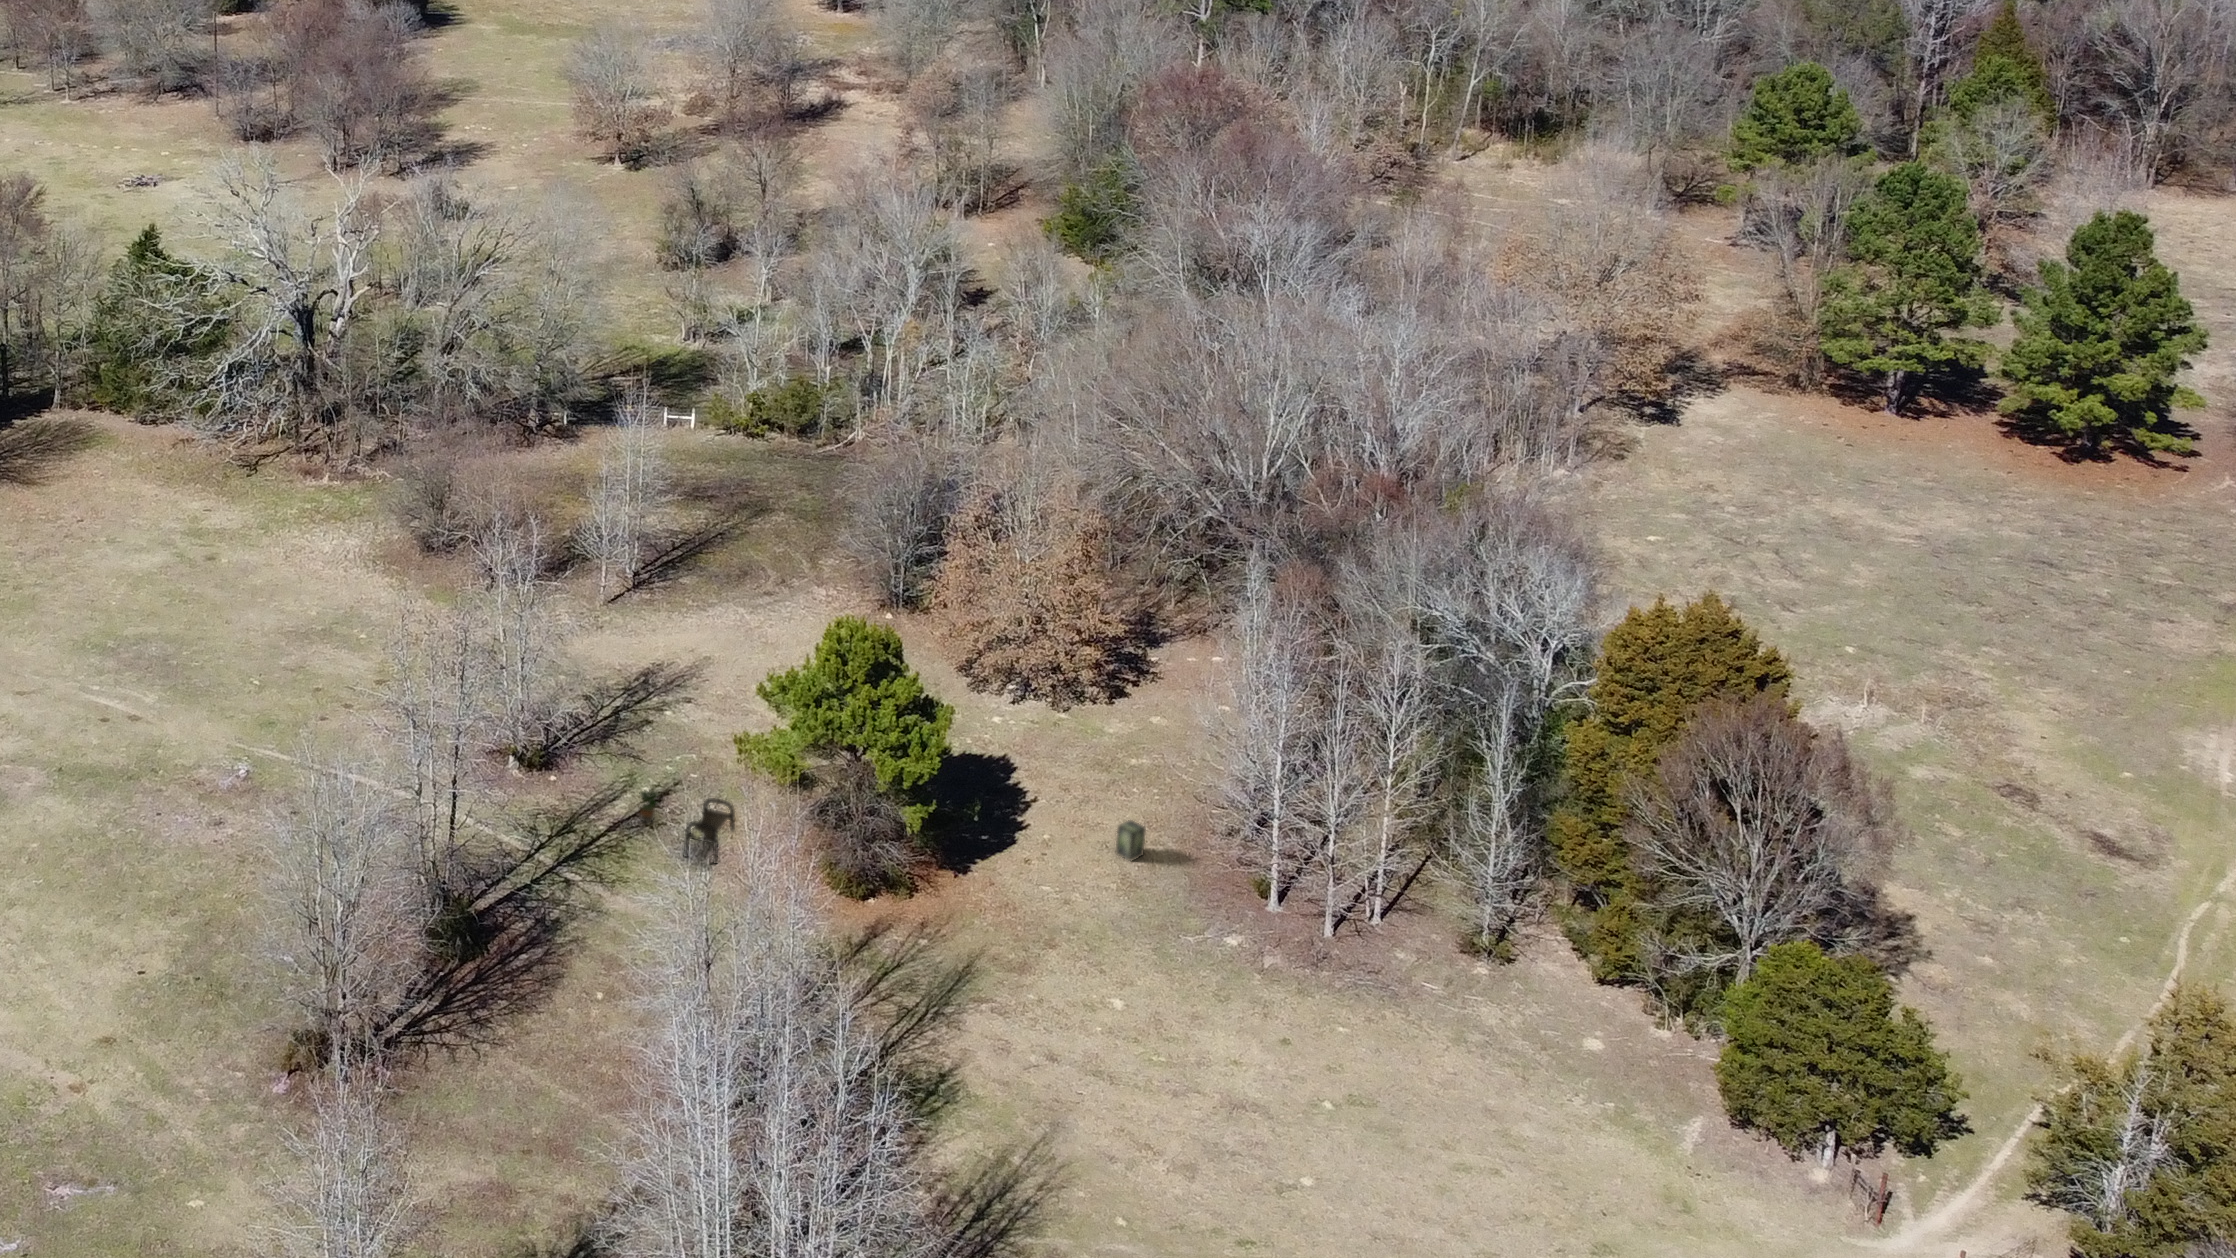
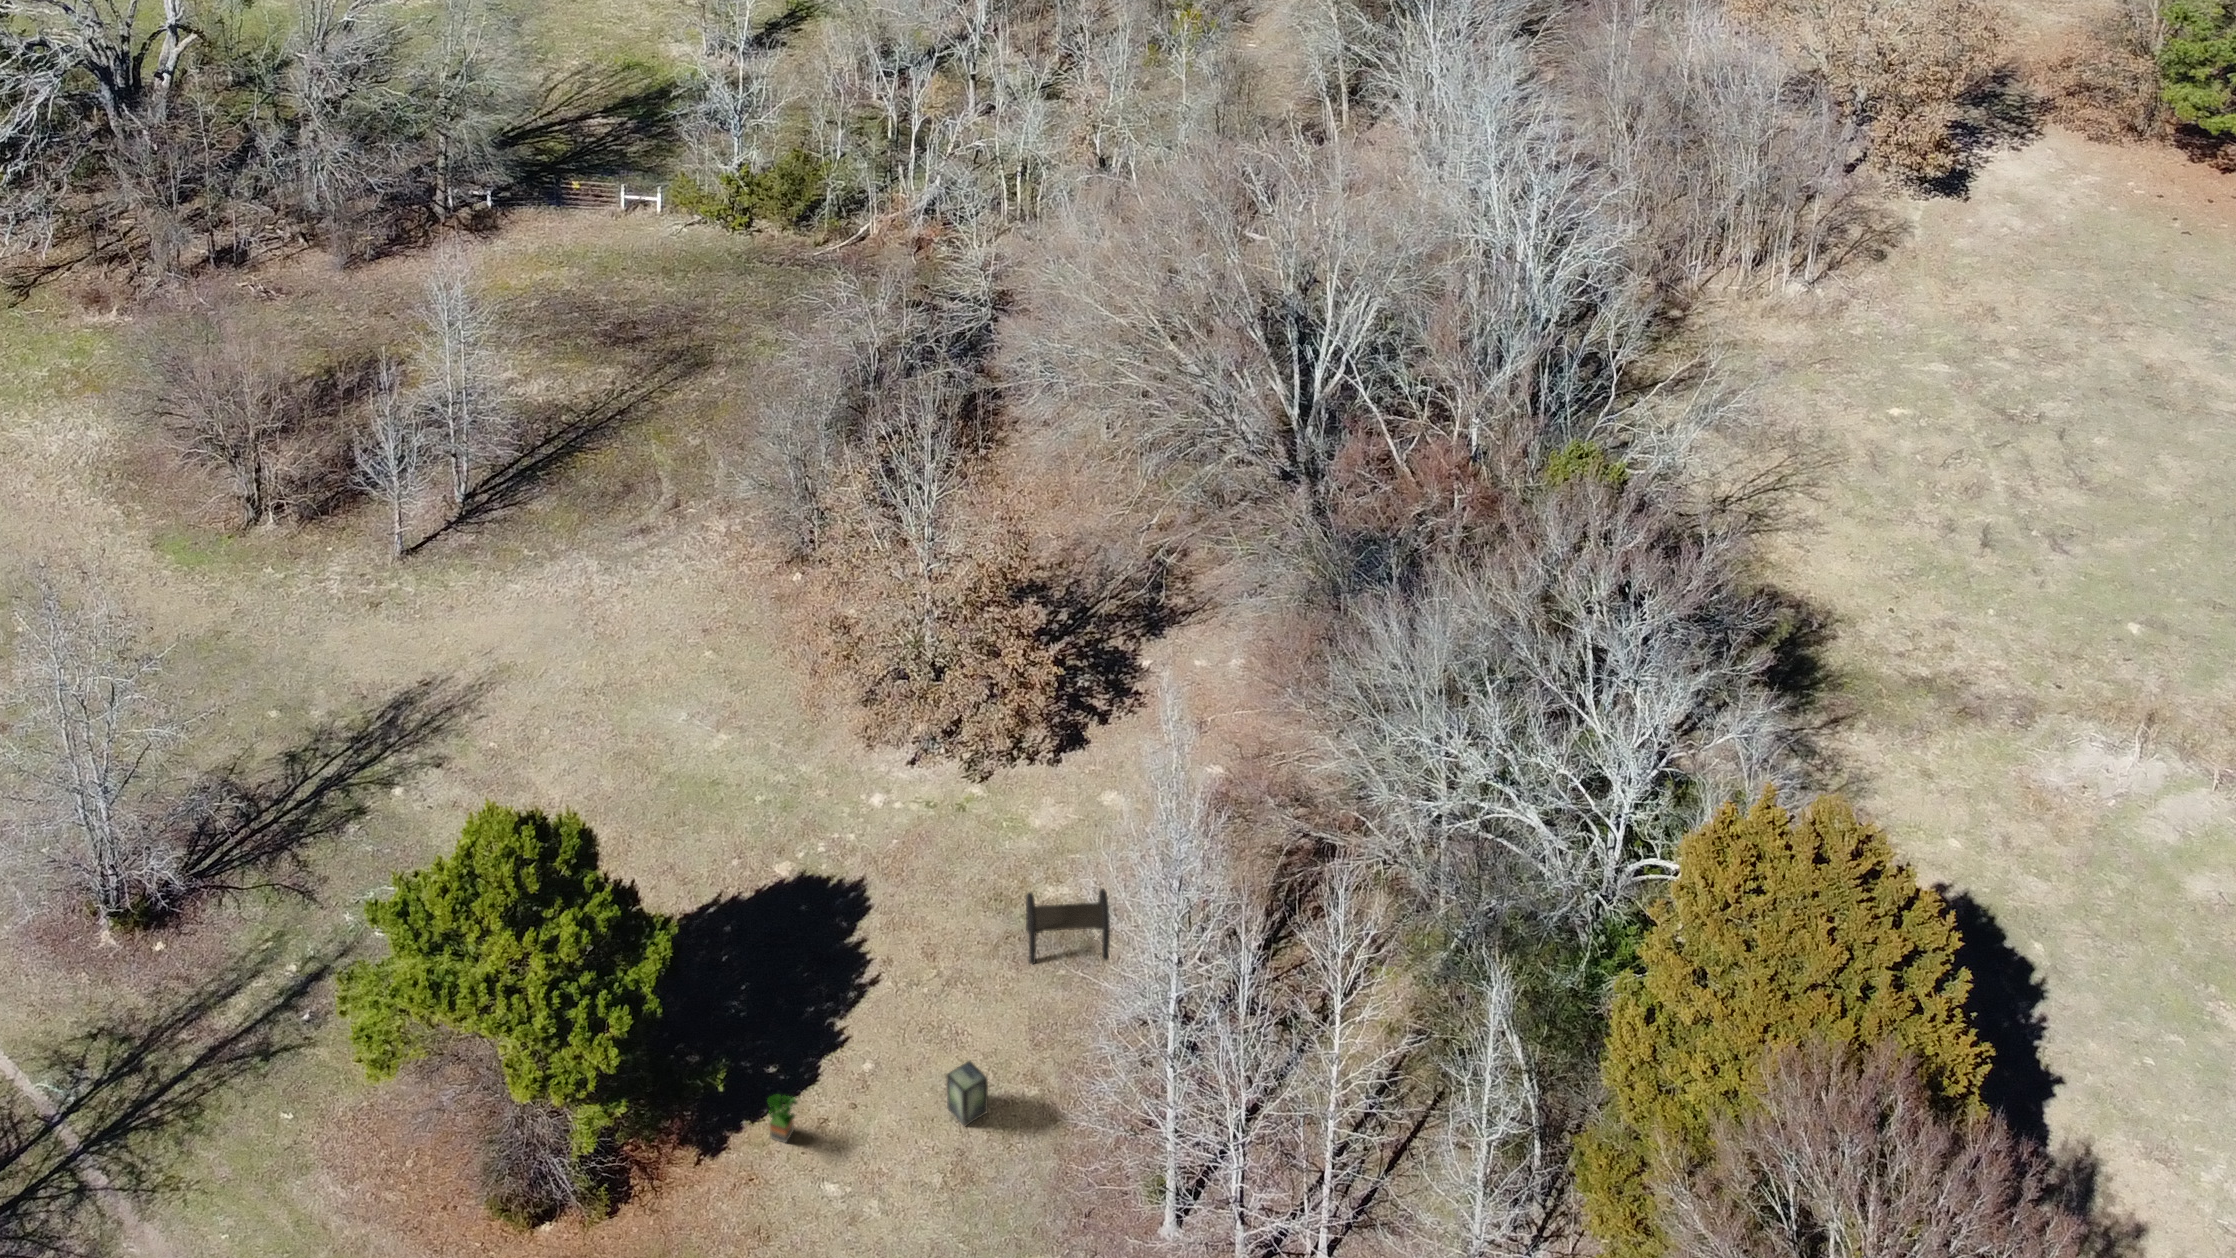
potted tree: present [639,791,658,823] -> present [768,1094,797,1143]
bench: present [684,798,735,863] -> present [1026,889,1110,964]

